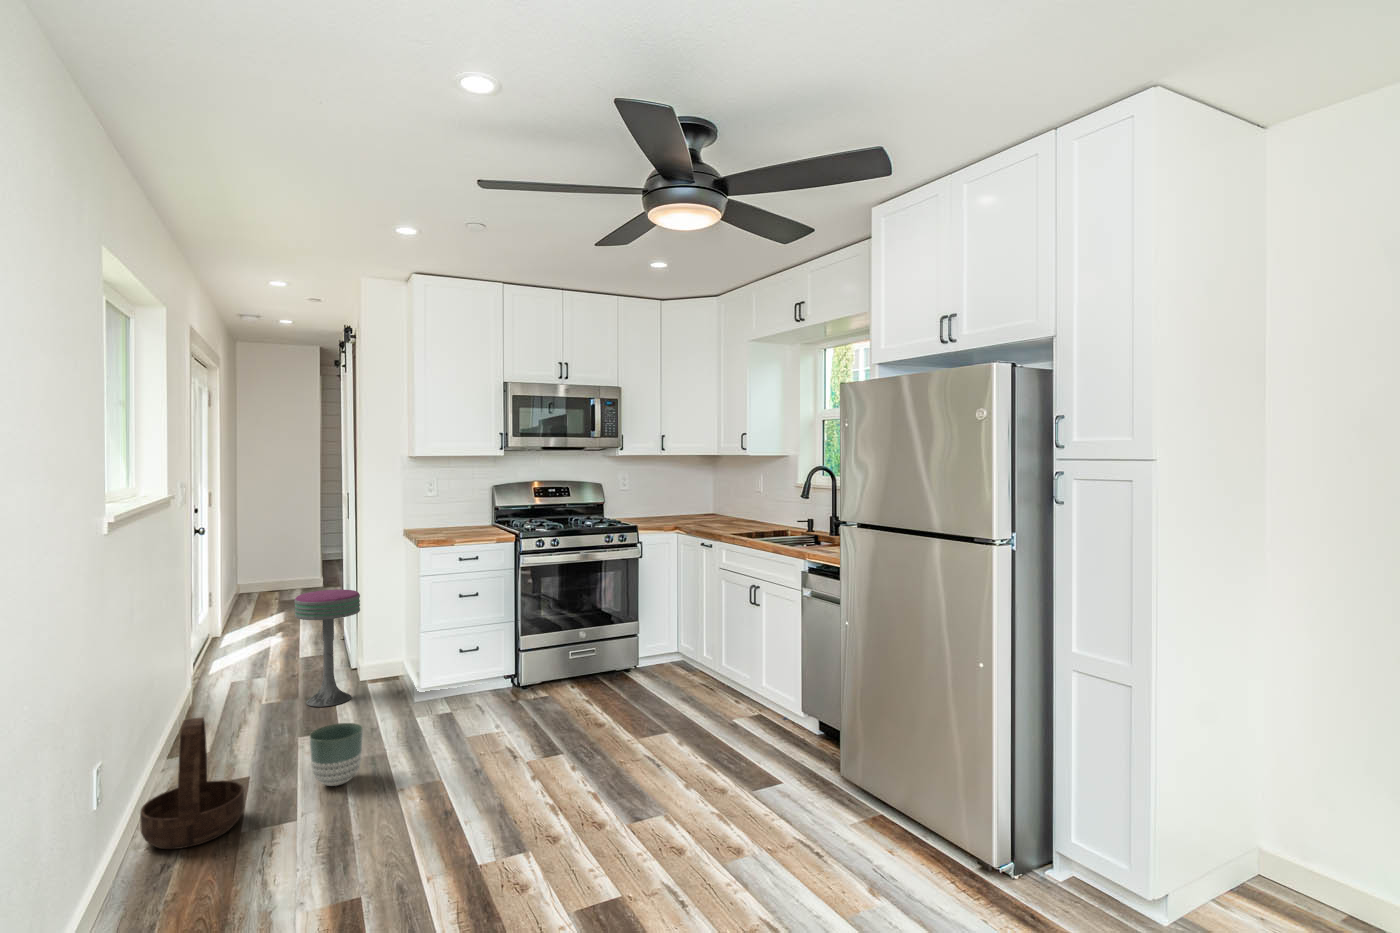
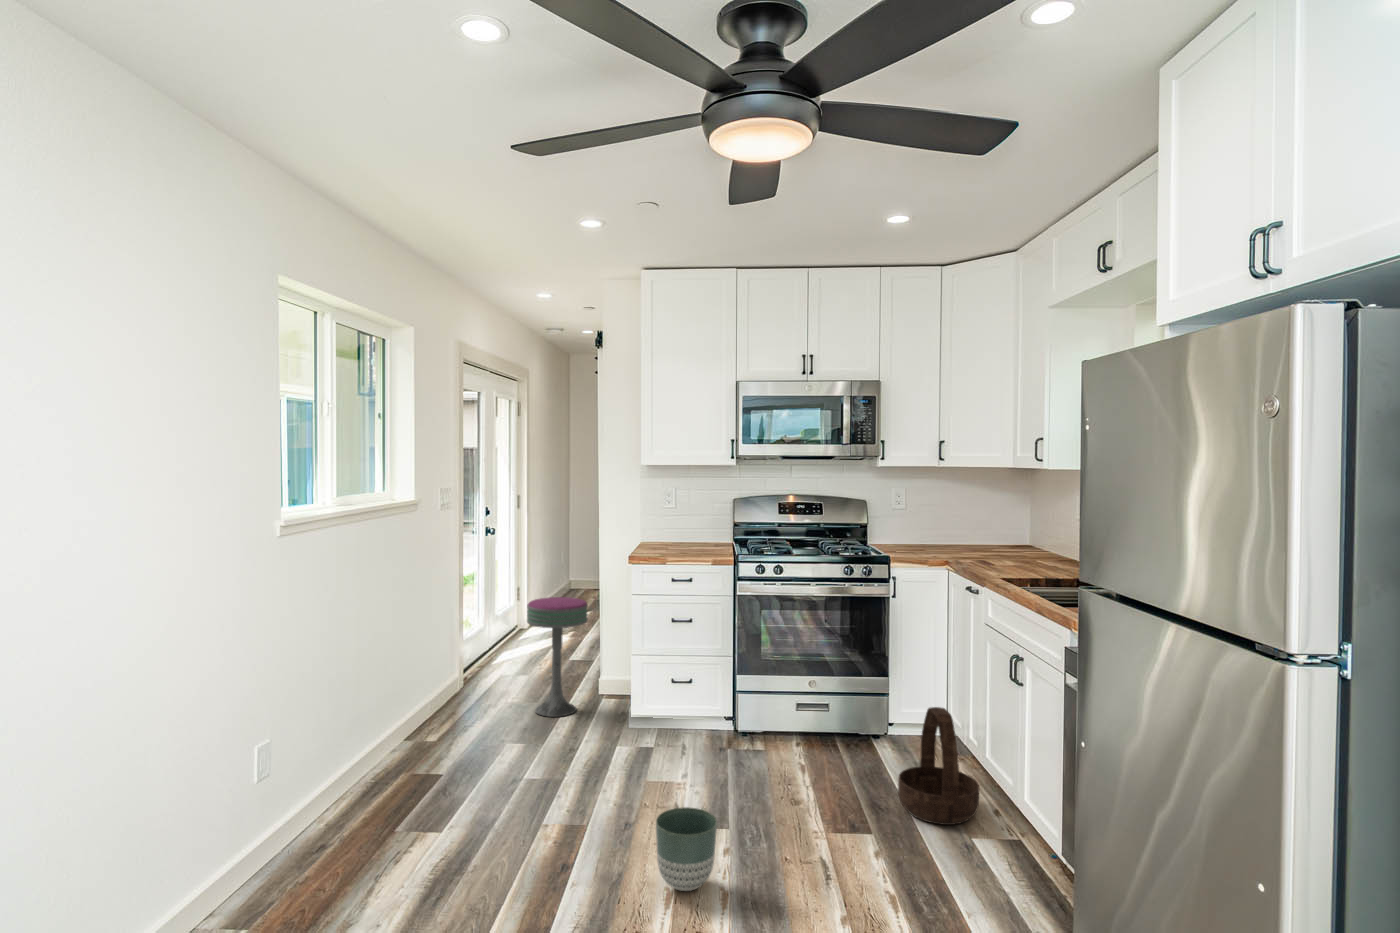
basket: present [140,717,244,849] -> present [898,707,979,825]
planter: present [309,723,363,786] -> present [656,807,717,891]

